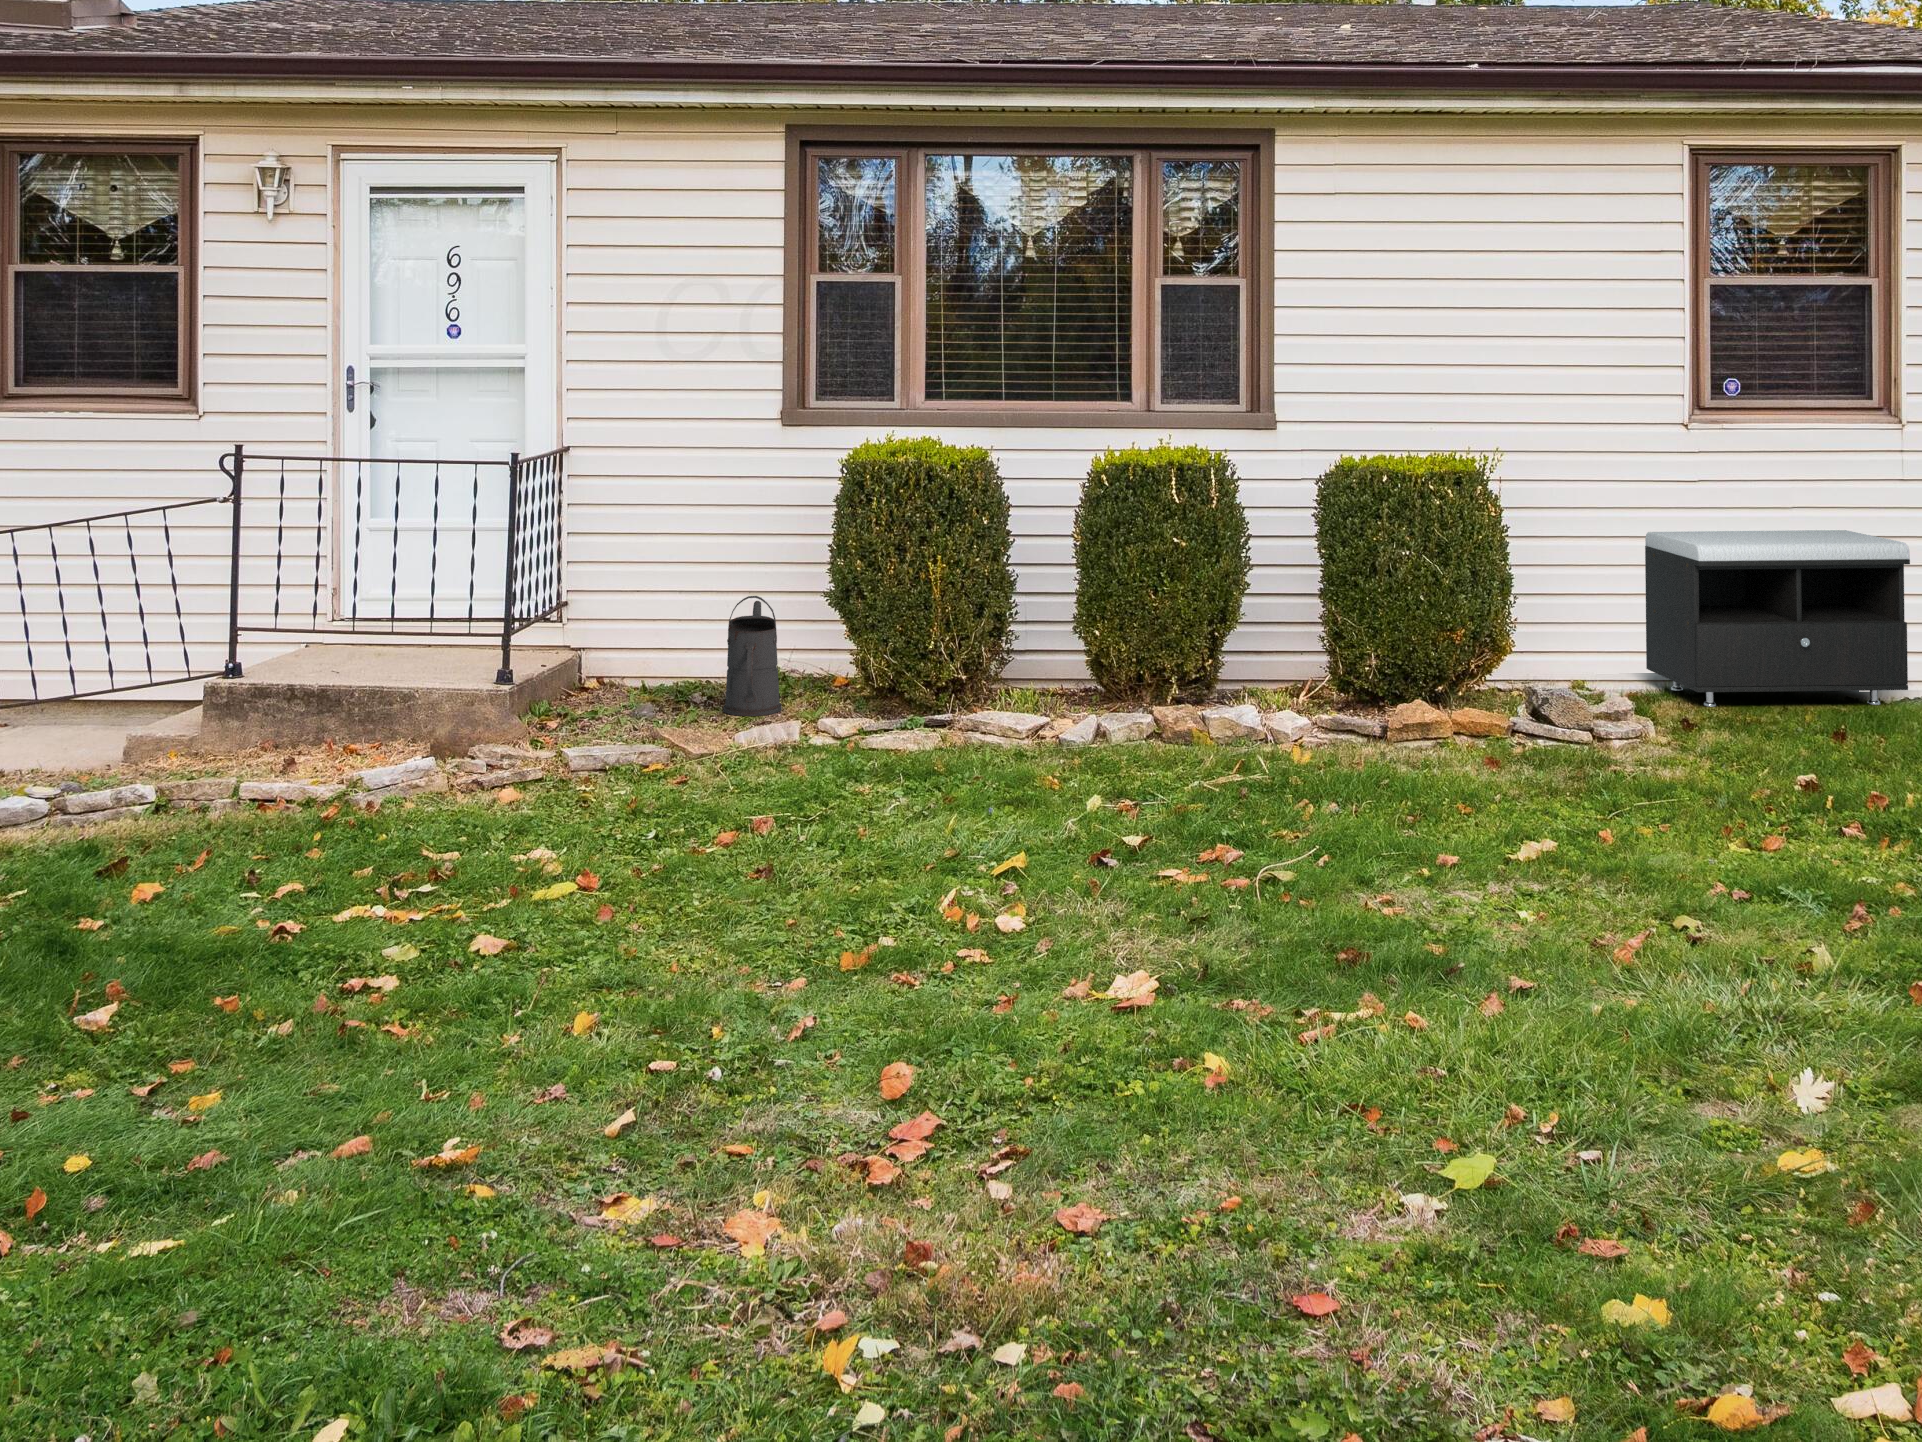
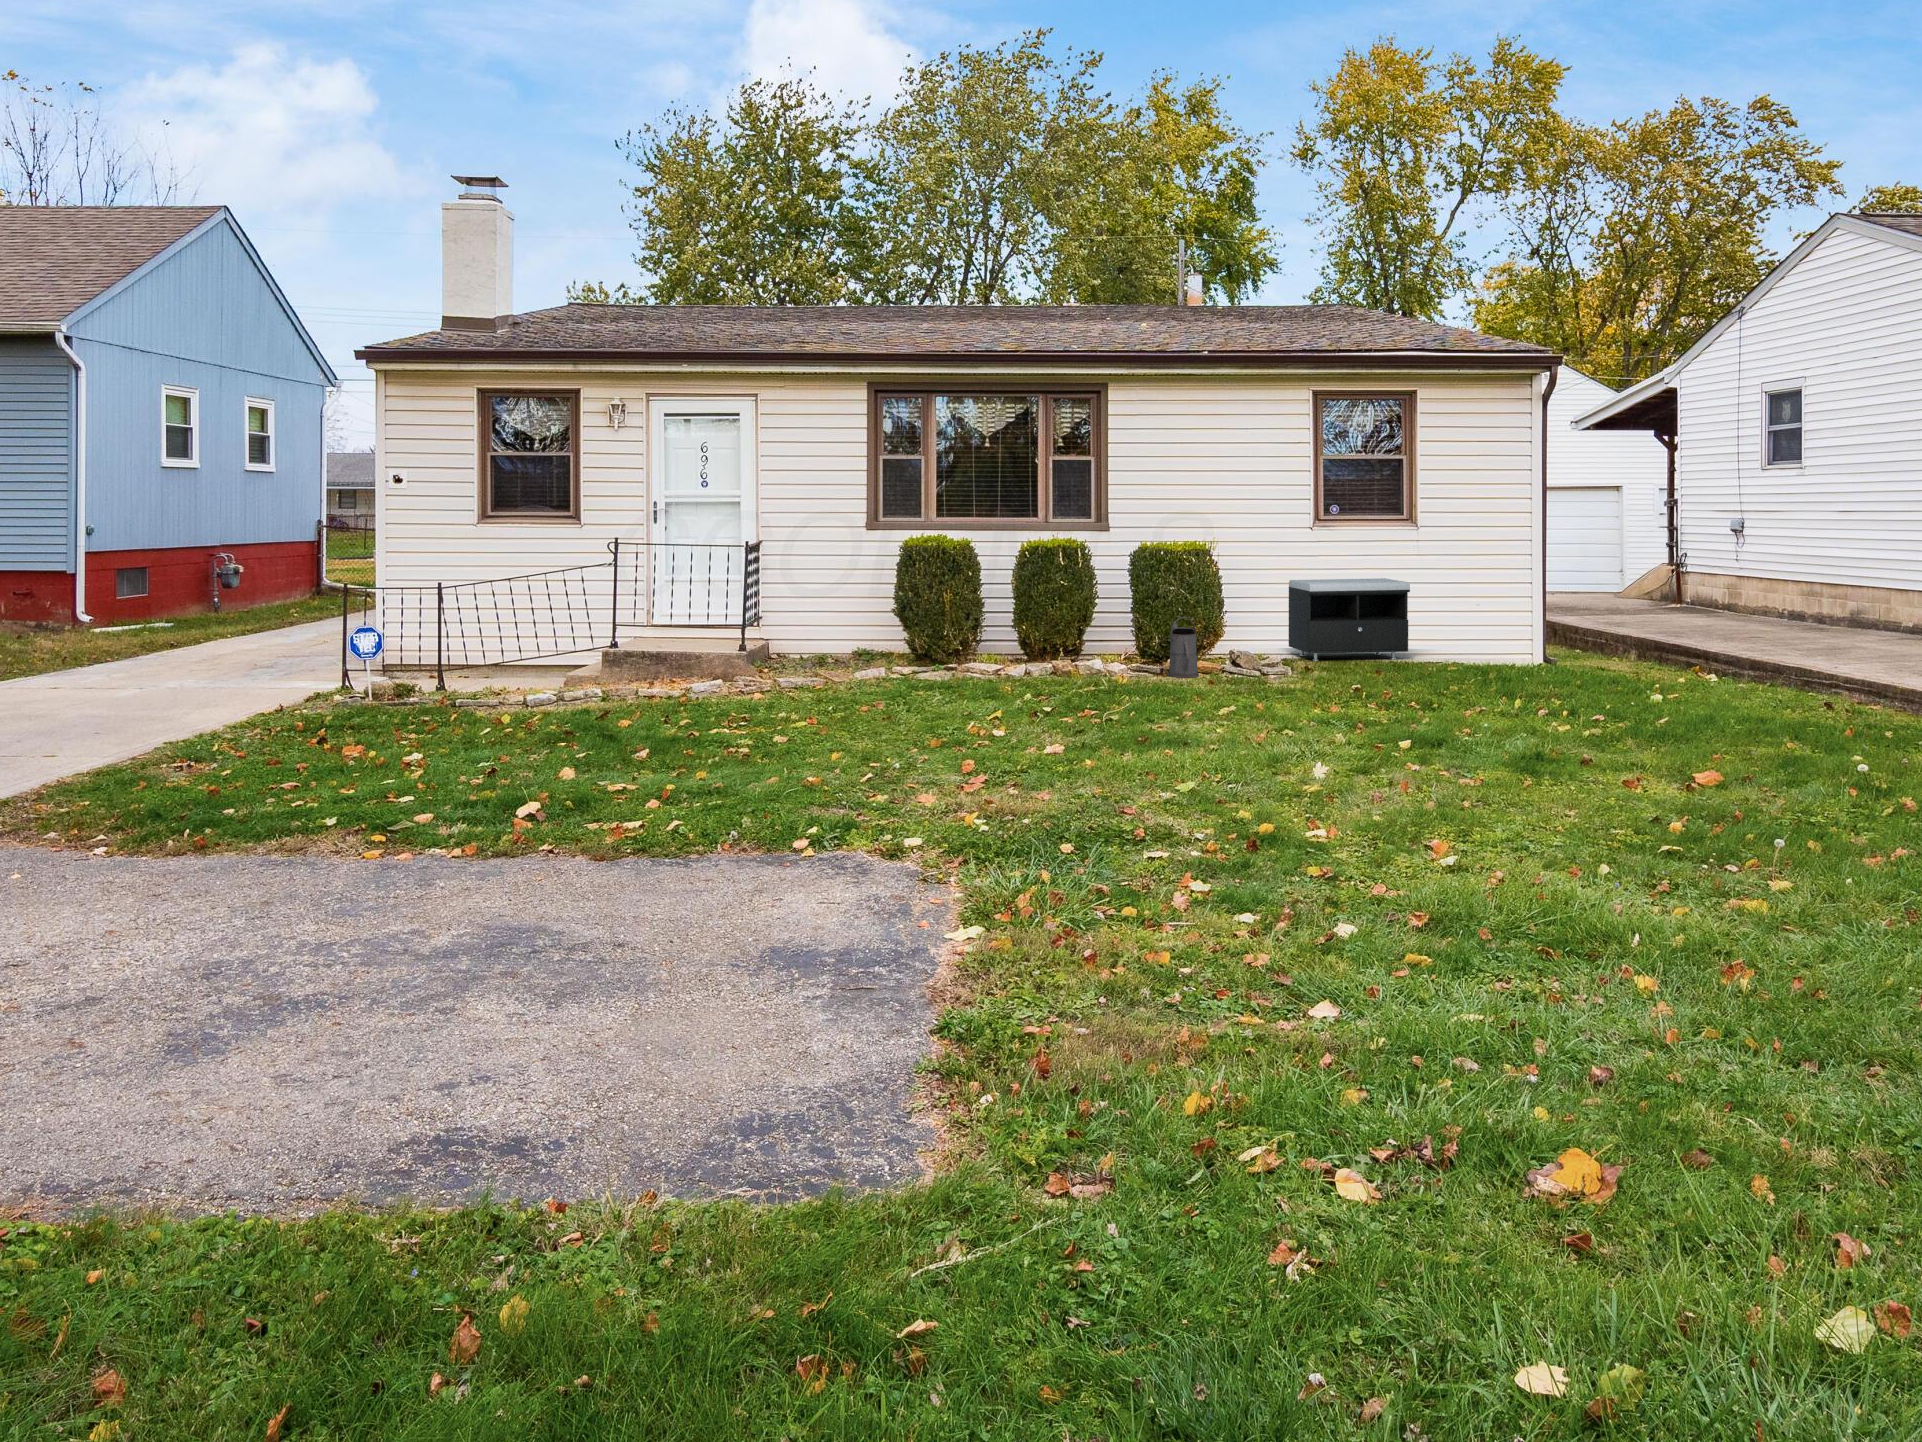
watering can: present [723,596,782,716] -> present [1168,617,1199,678]

